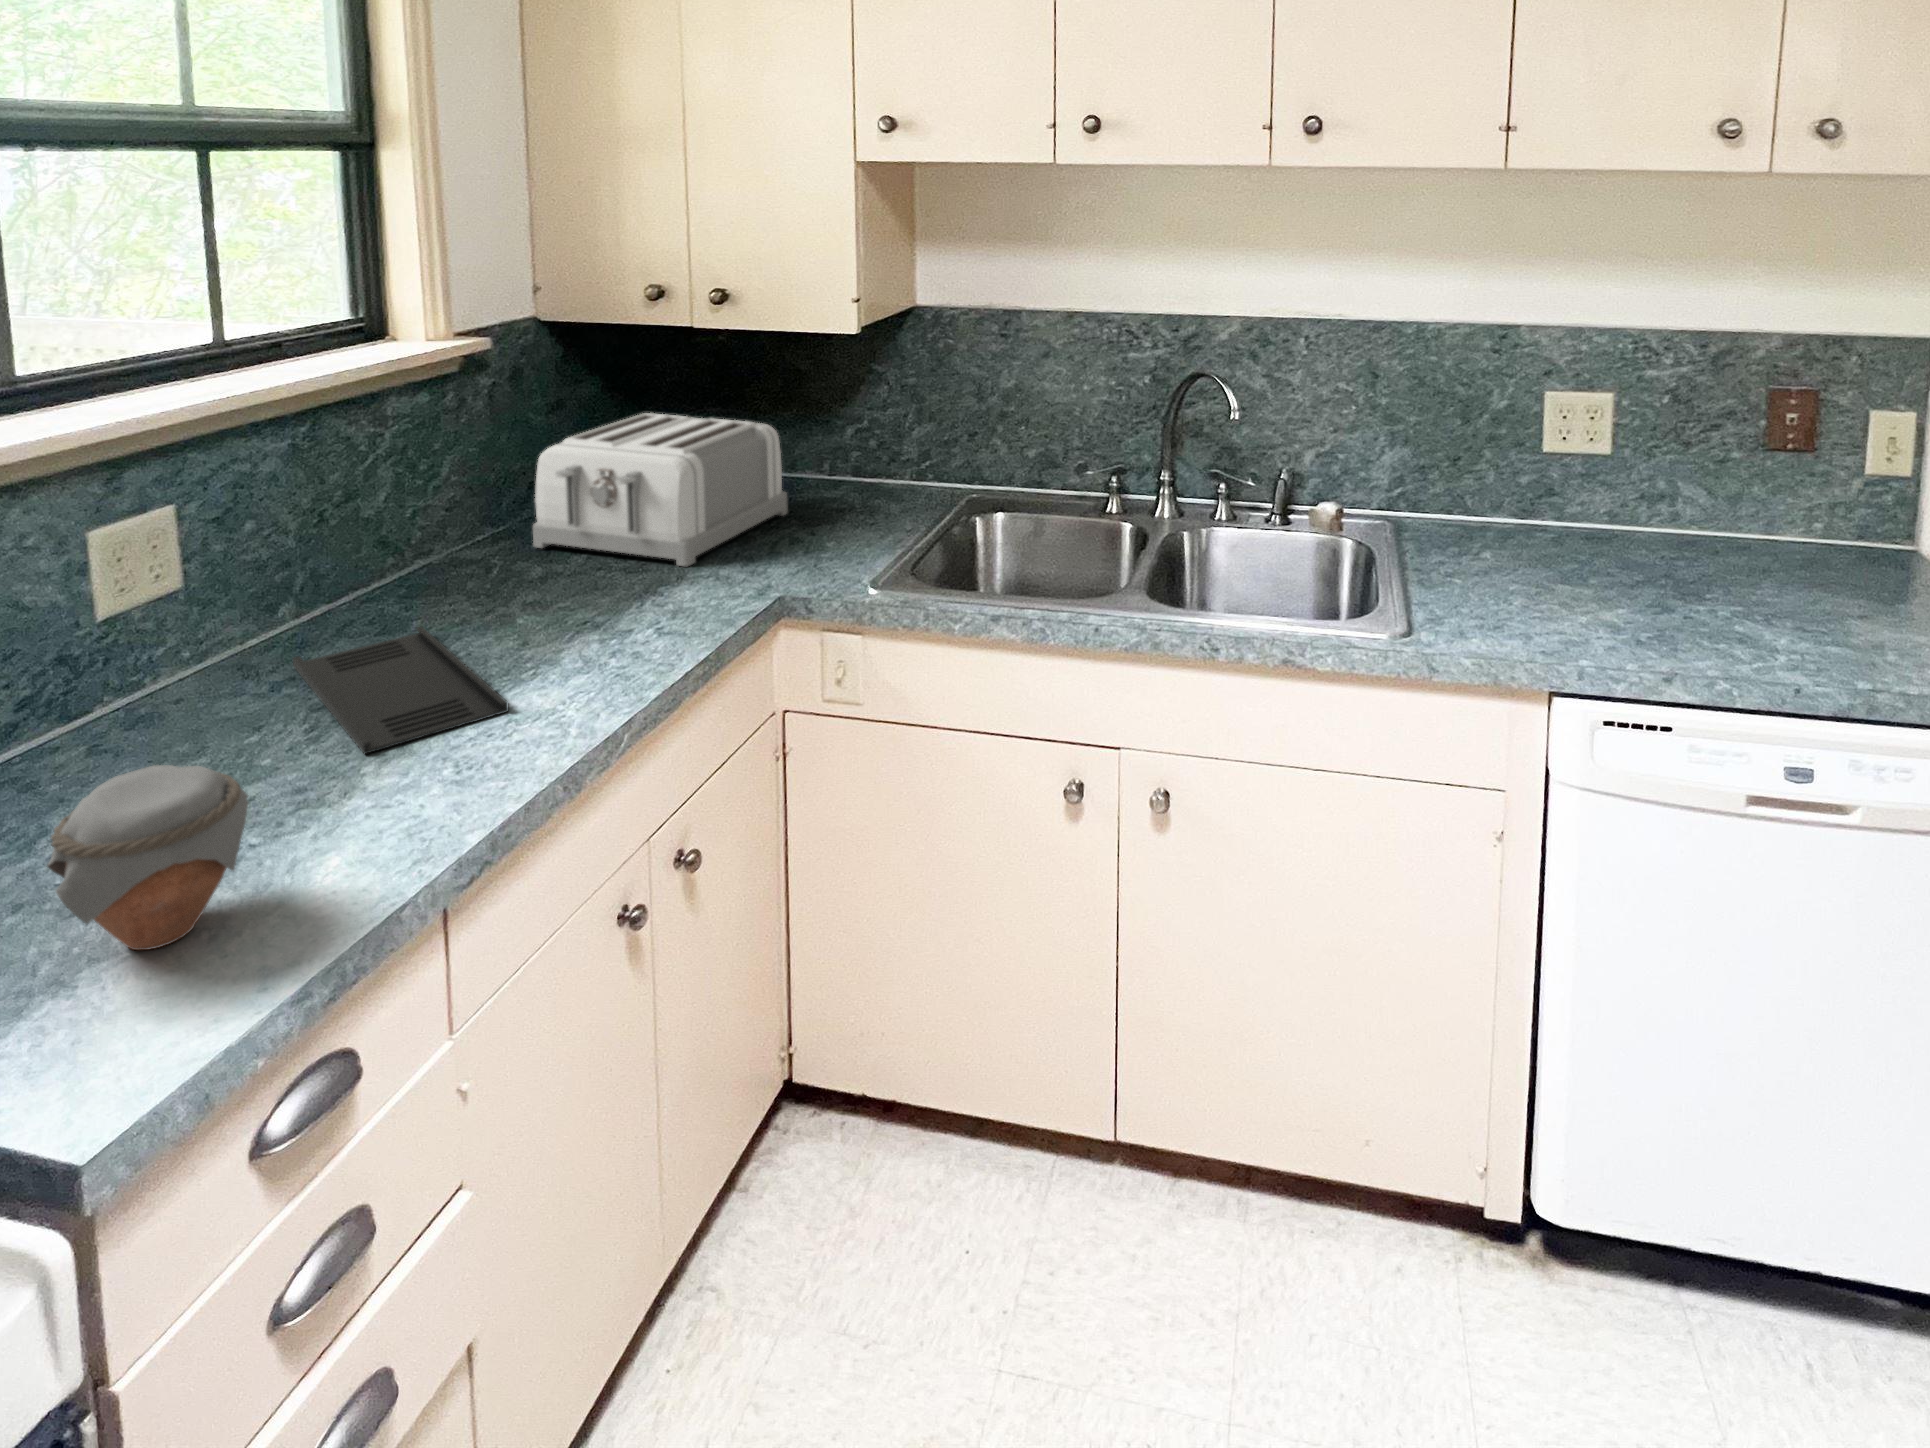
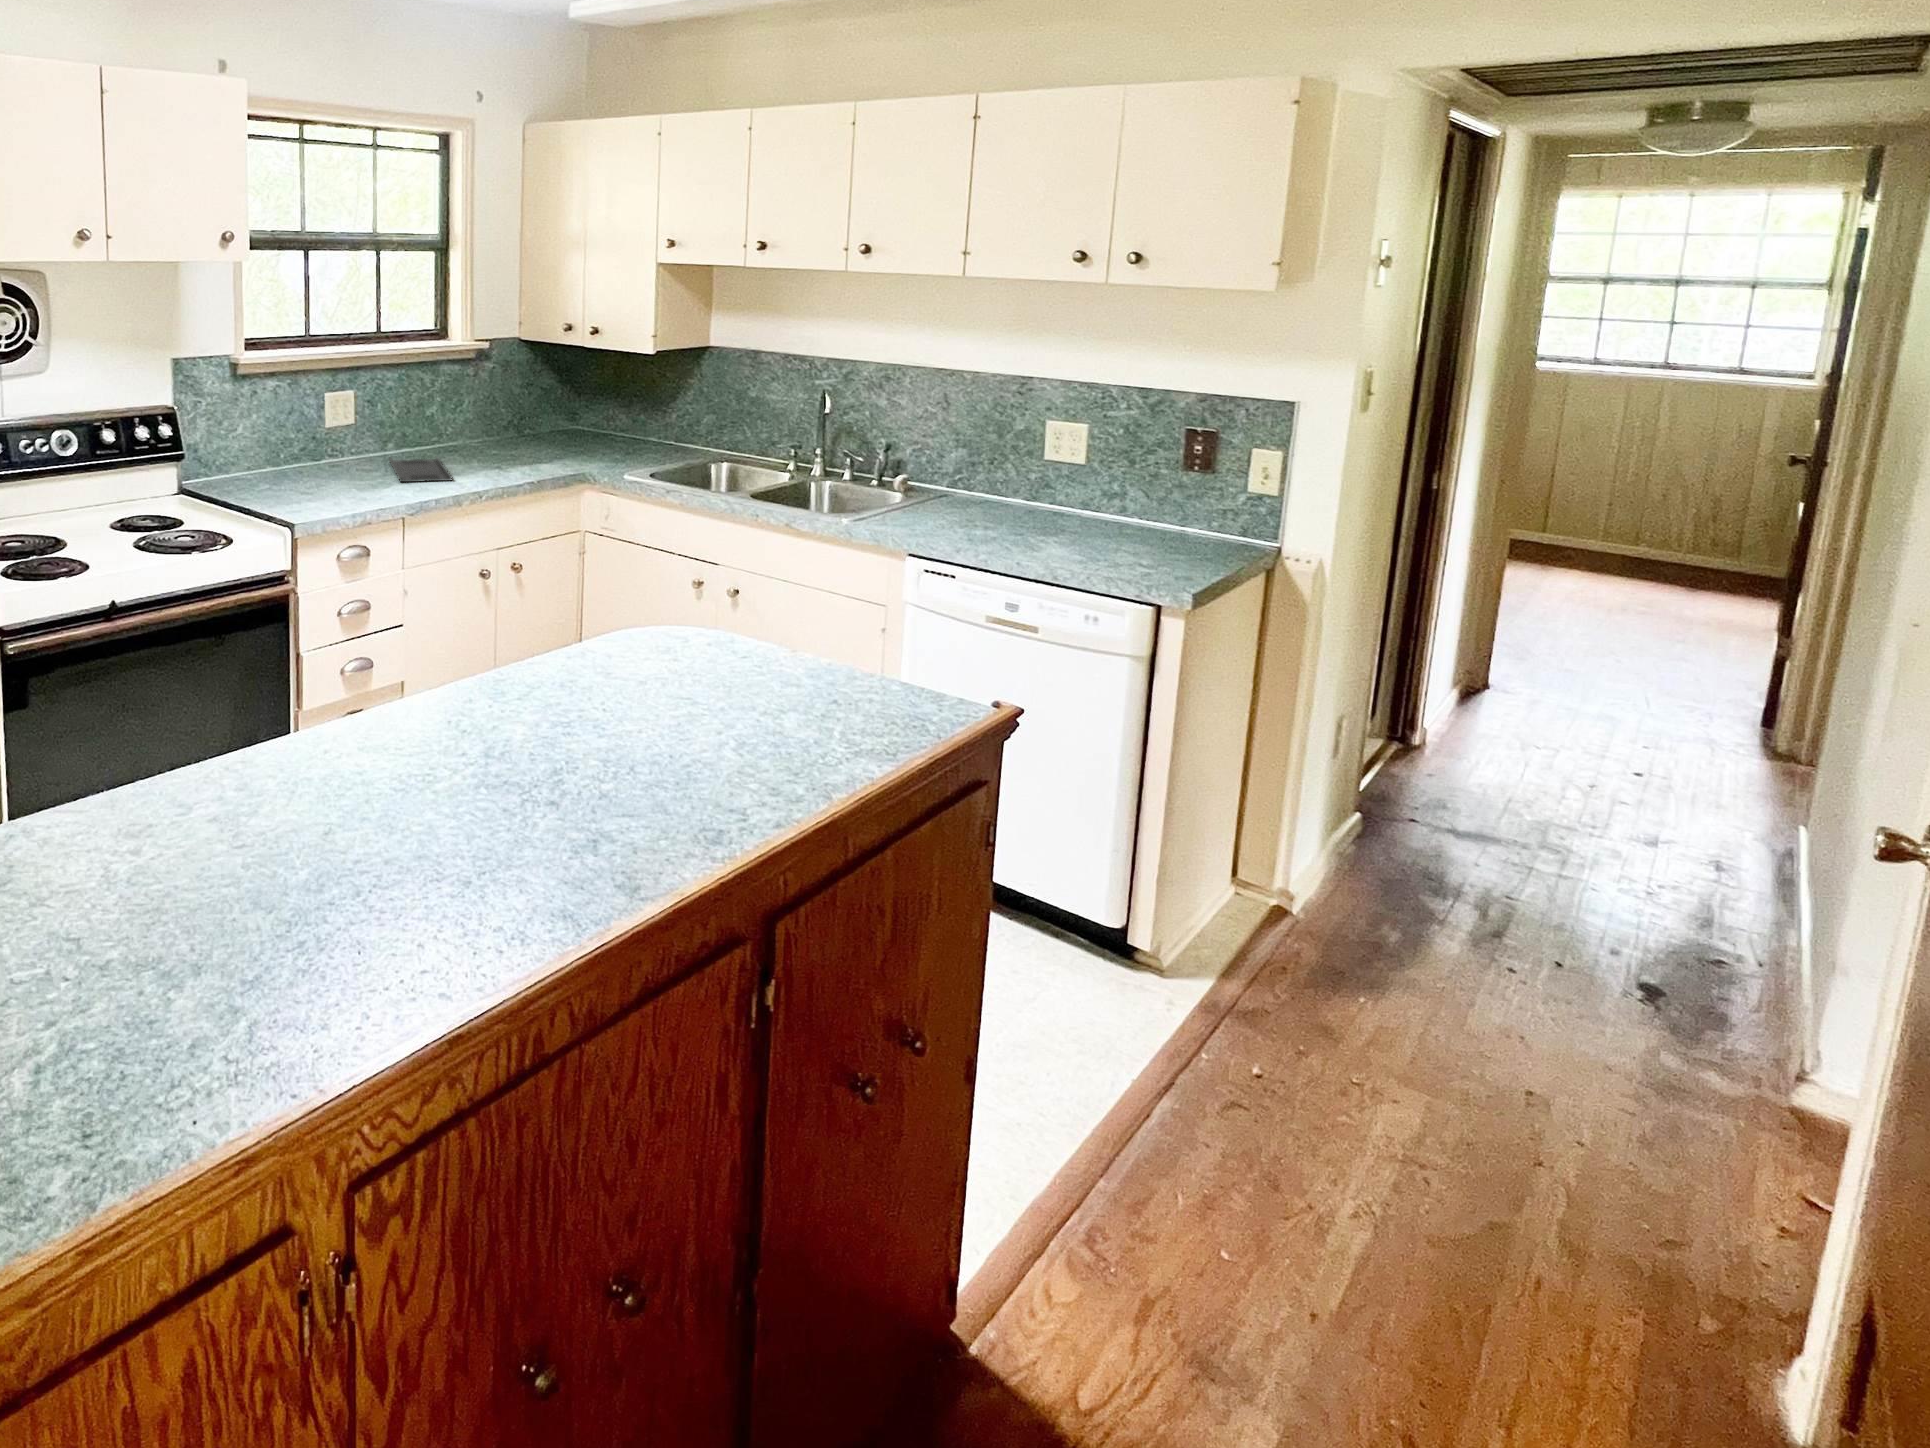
toaster: present [533,413,787,566] -> none [499,389,623,457]
jar: present [47,765,248,950] -> none [303,451,356,503]

